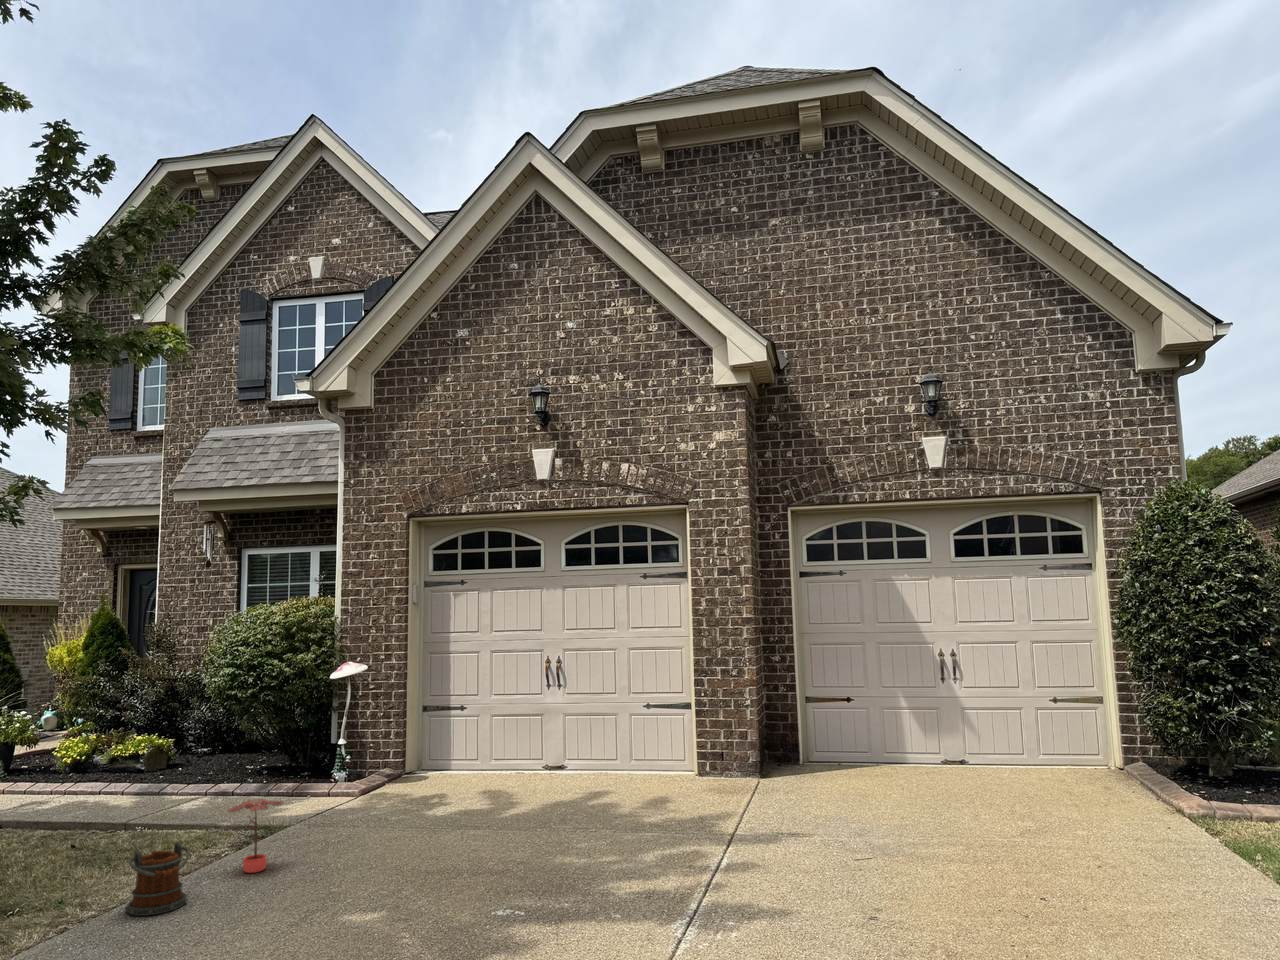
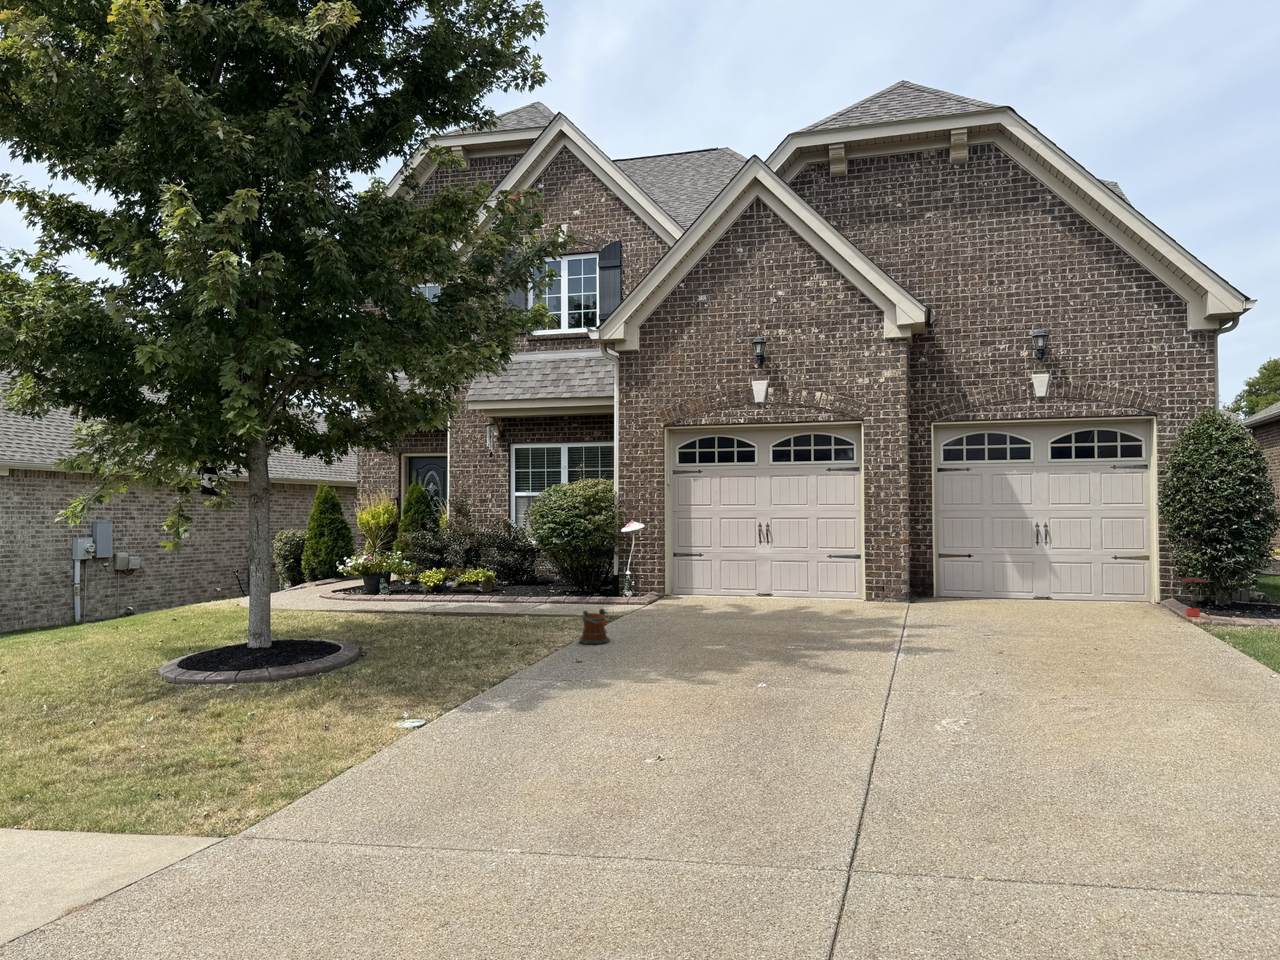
potted plant: present [228,799,283,873] -> present [1177,578,1206,617]

